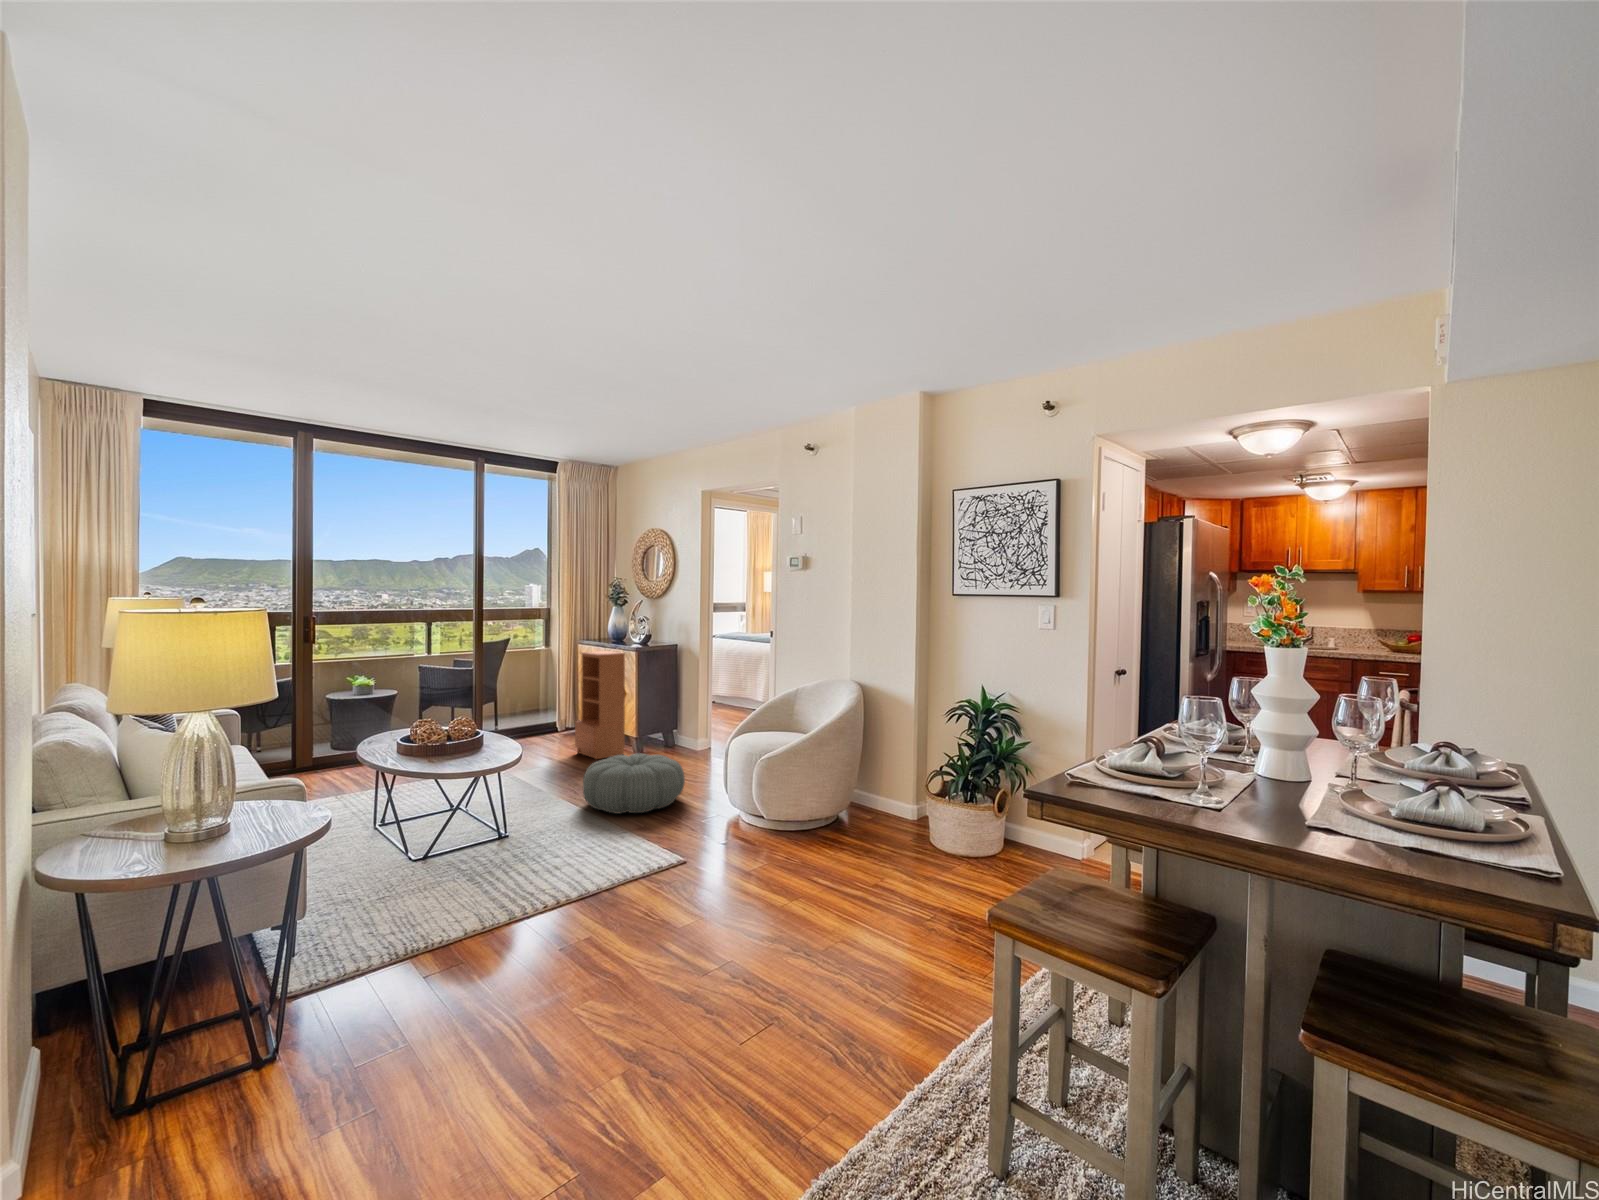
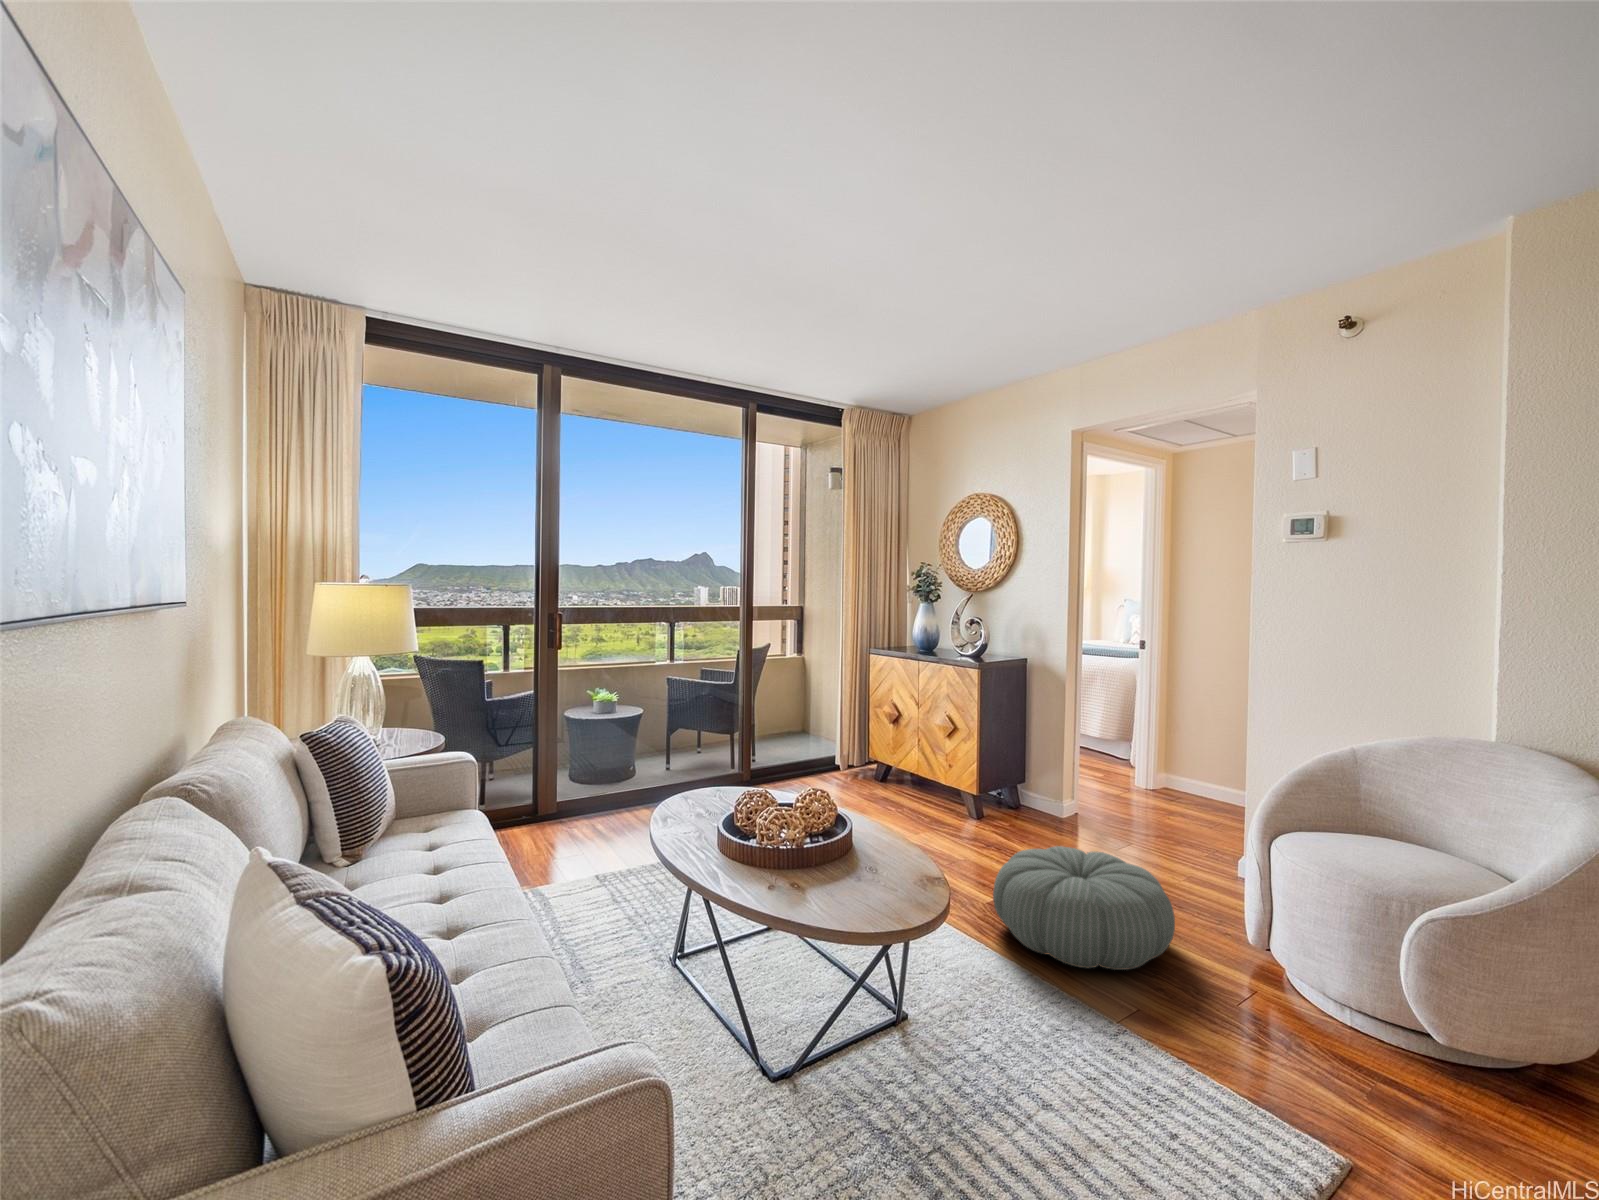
bookcase: present [575,651,625,759] -> none [885,666,959,825]

